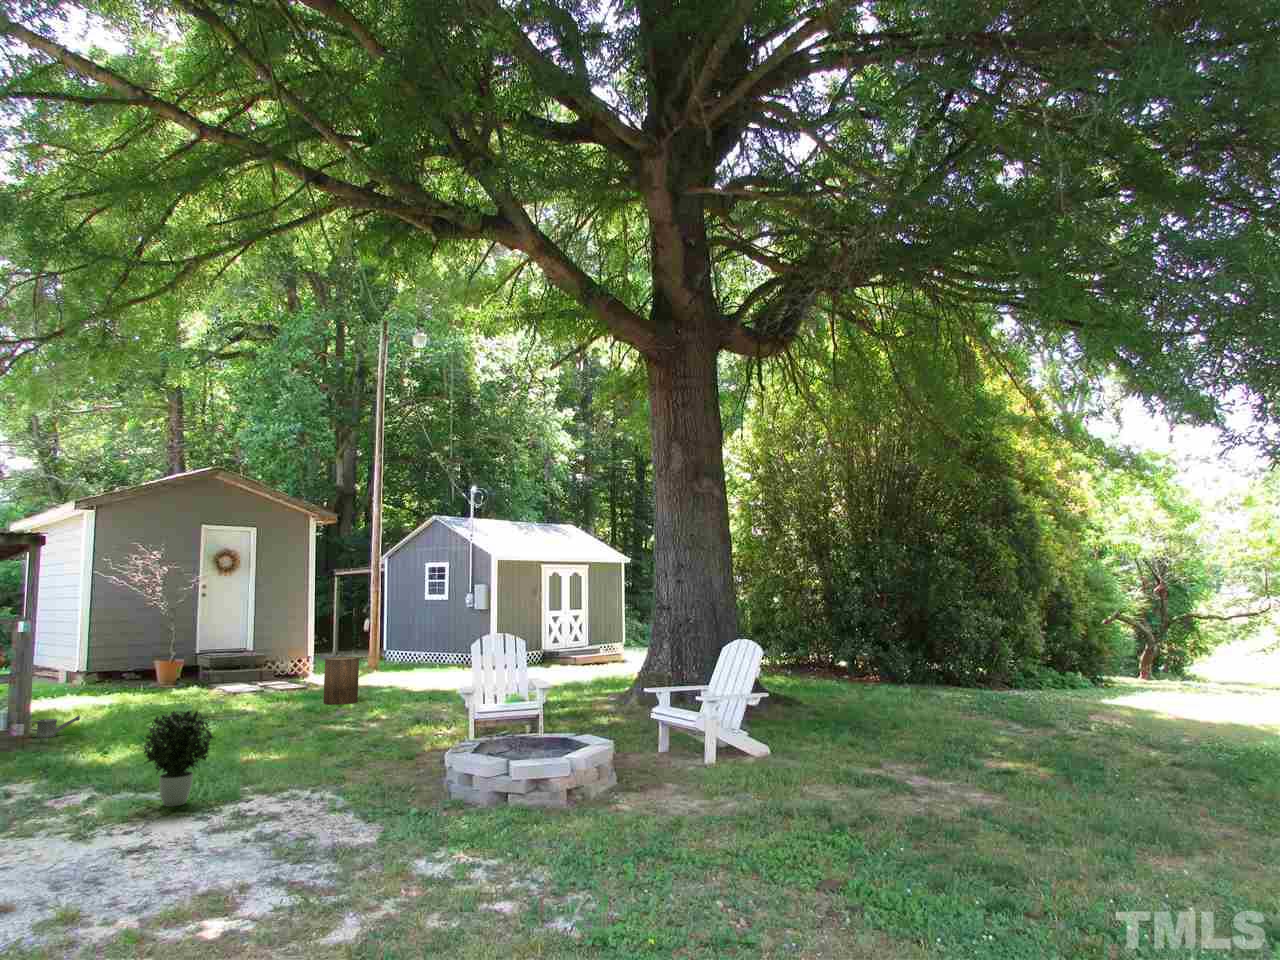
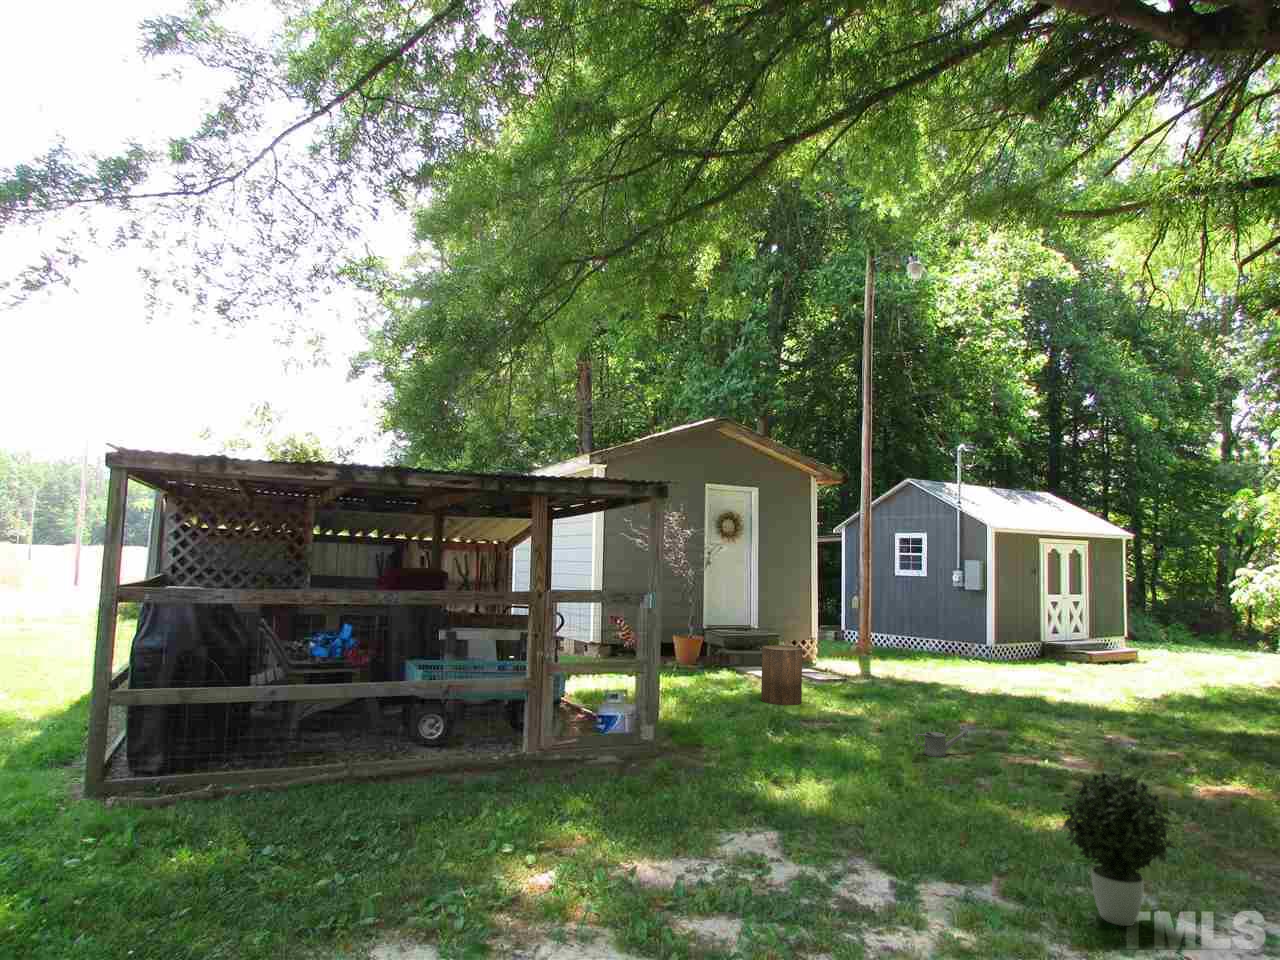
stool: present [323,657,359,705] -> present [761,645,802,705]
watering can: present [28,715,80,738] -> present [915,730,967,757]

